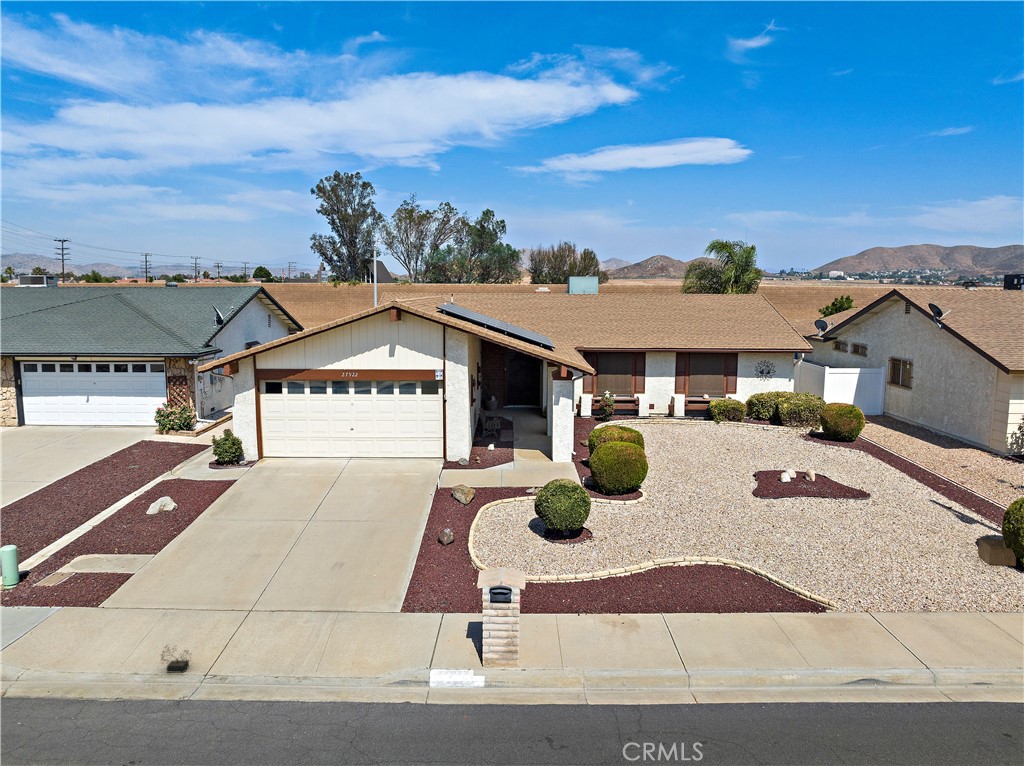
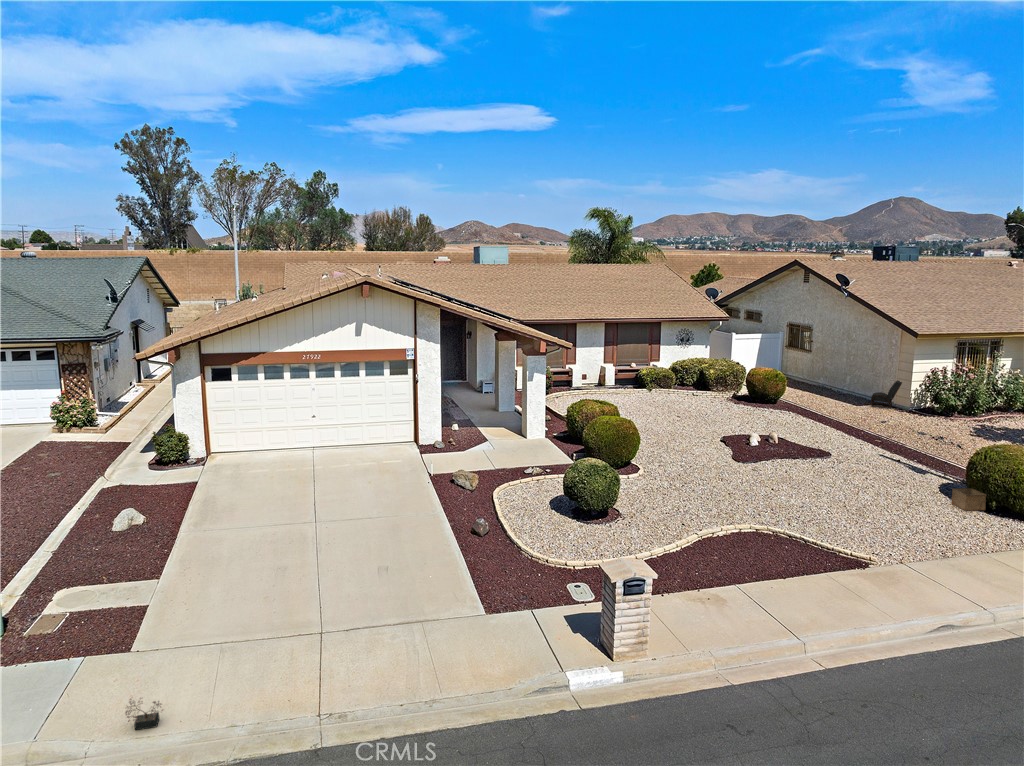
lounge chair: none [961,422,1000,453] -> present [871,380,902,409]
decorative plant: present [161,646,189,673] -> present [126,699,163,730]

